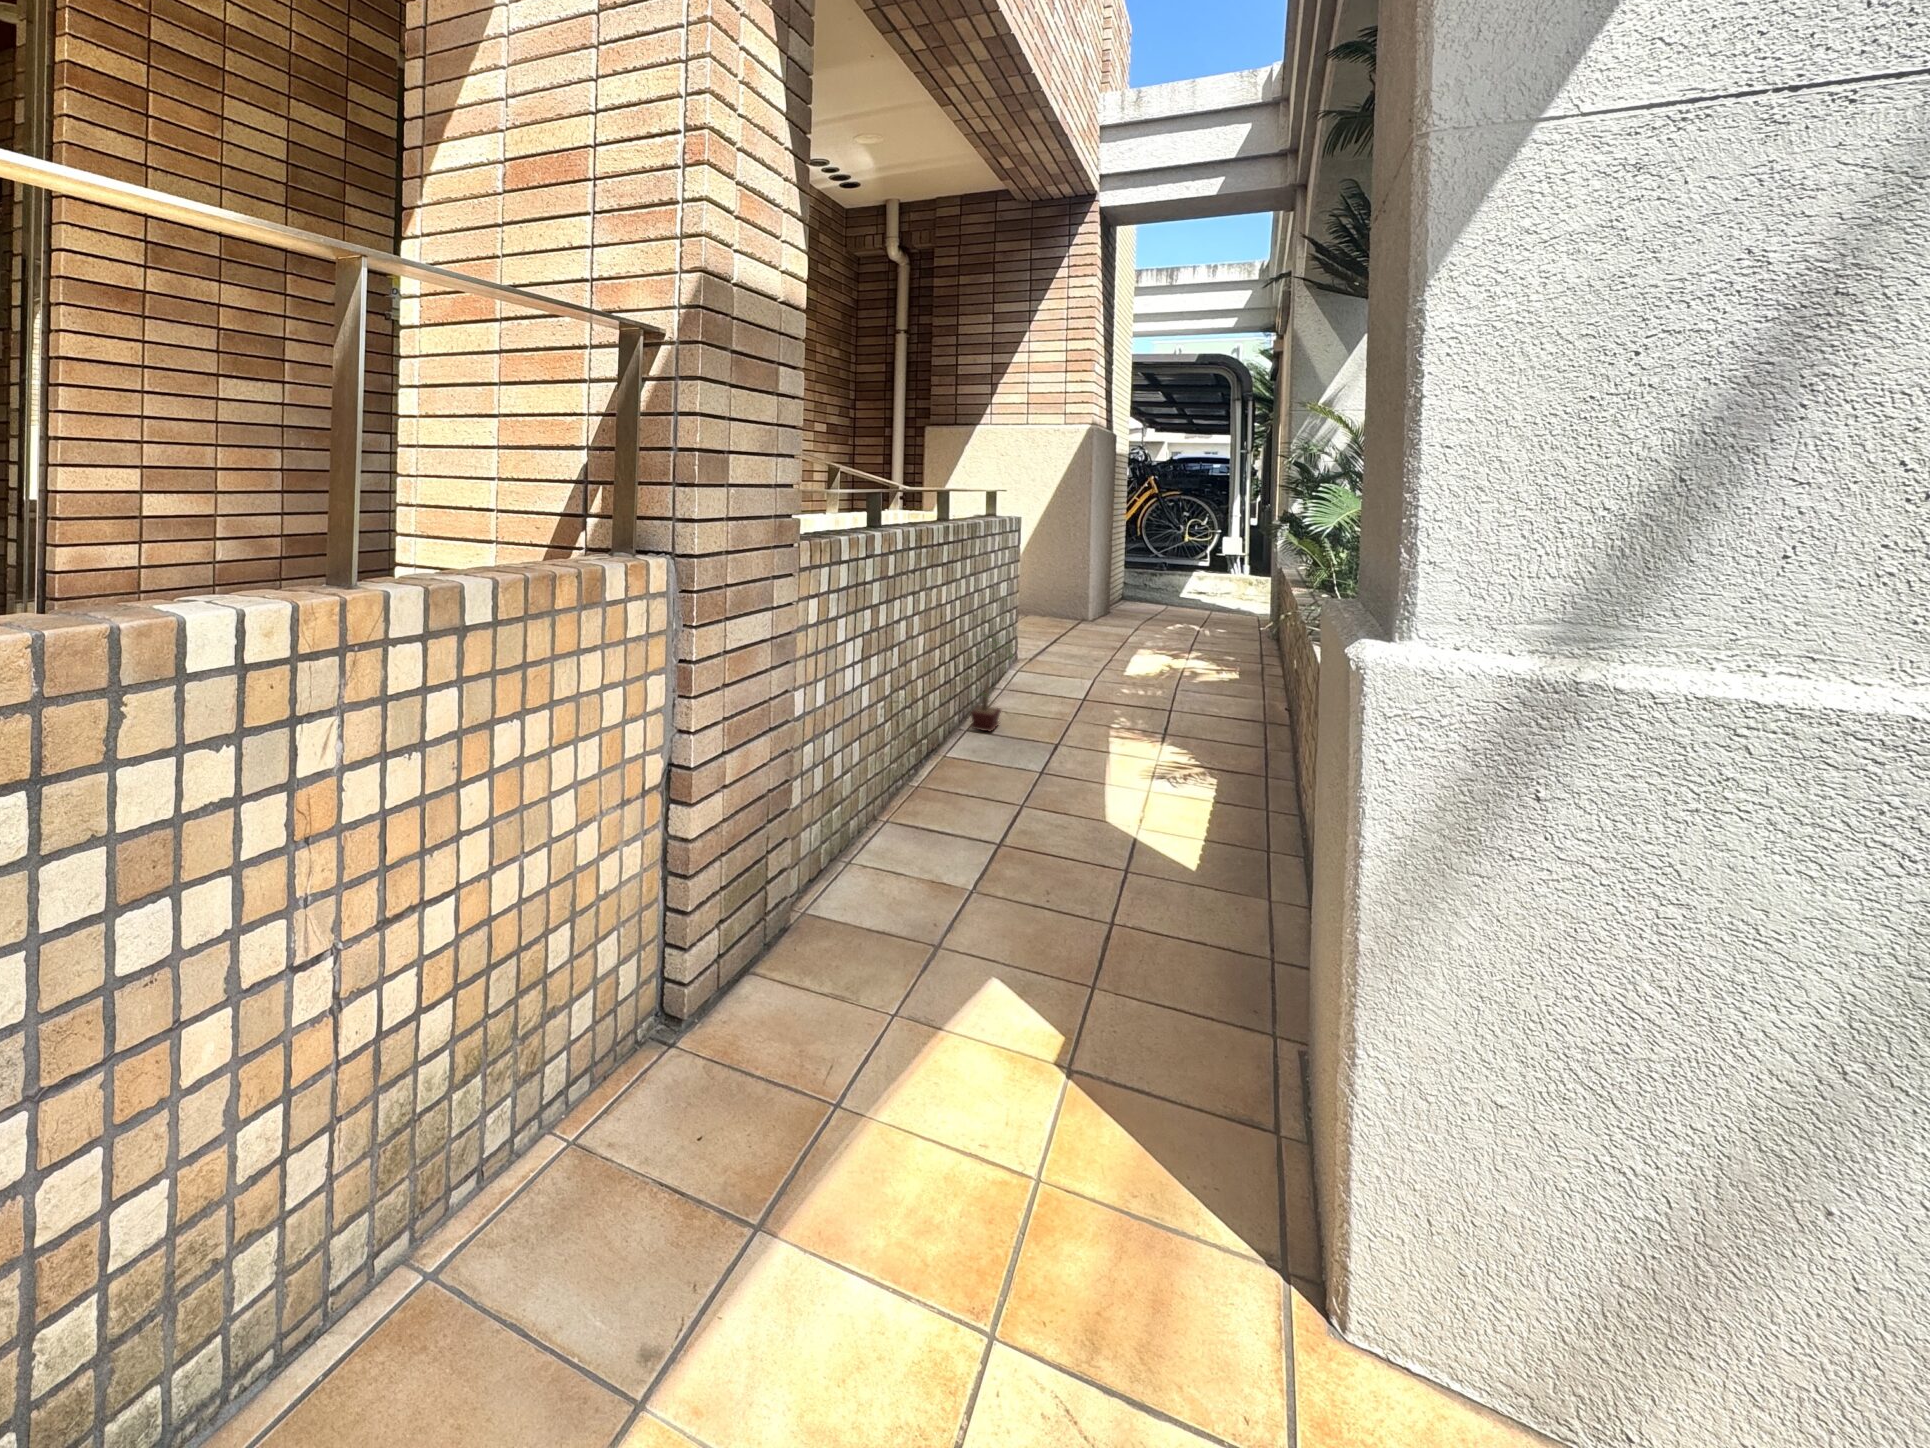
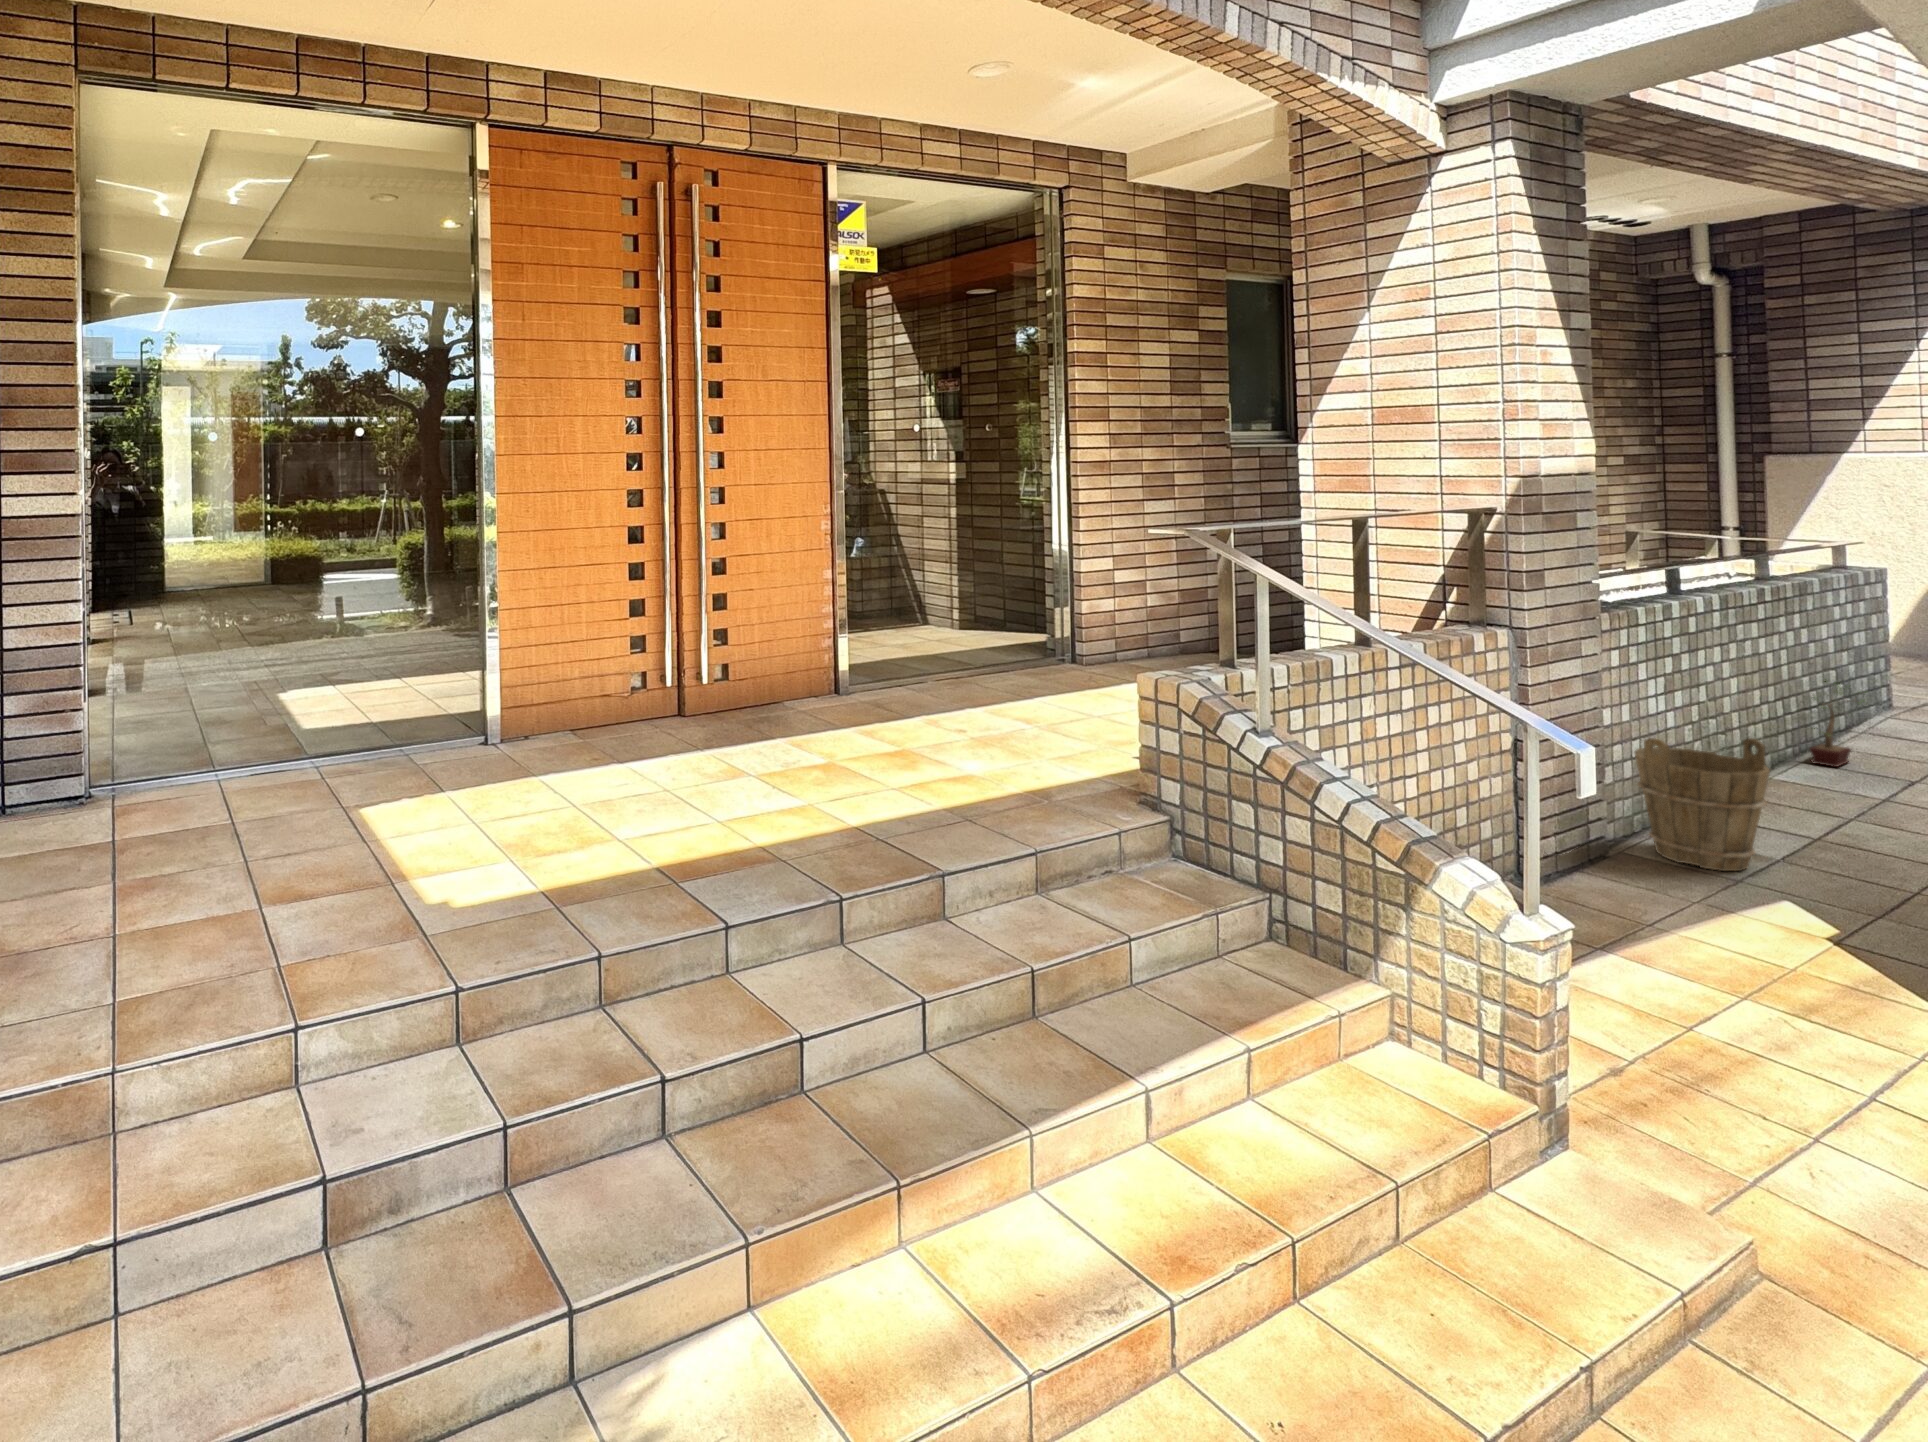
bucket: none [828,721,973,927] -> present [1635,738,1770,871]

